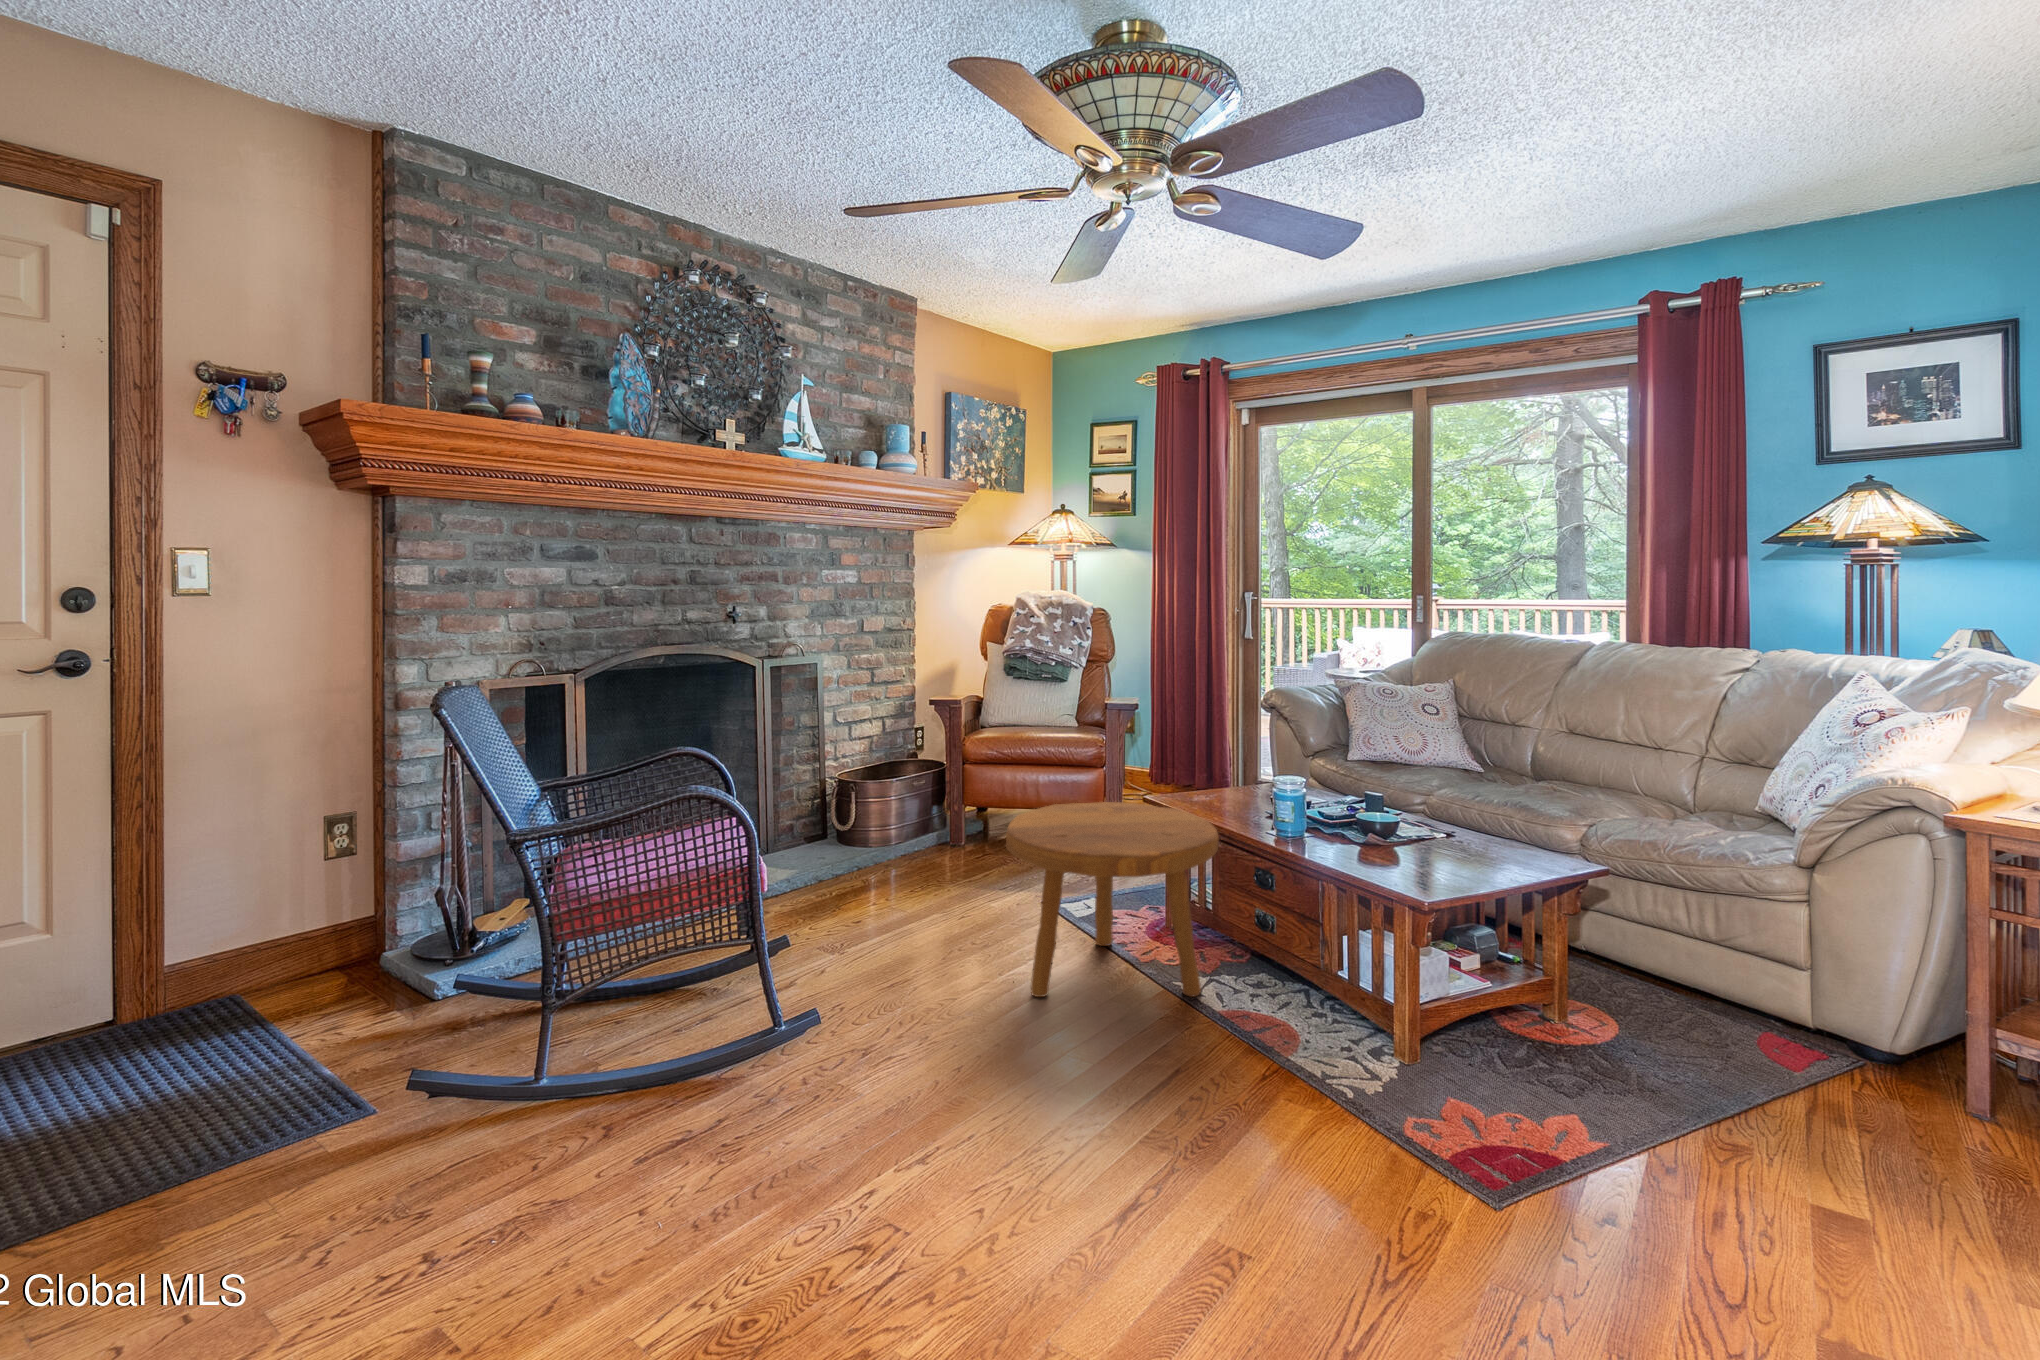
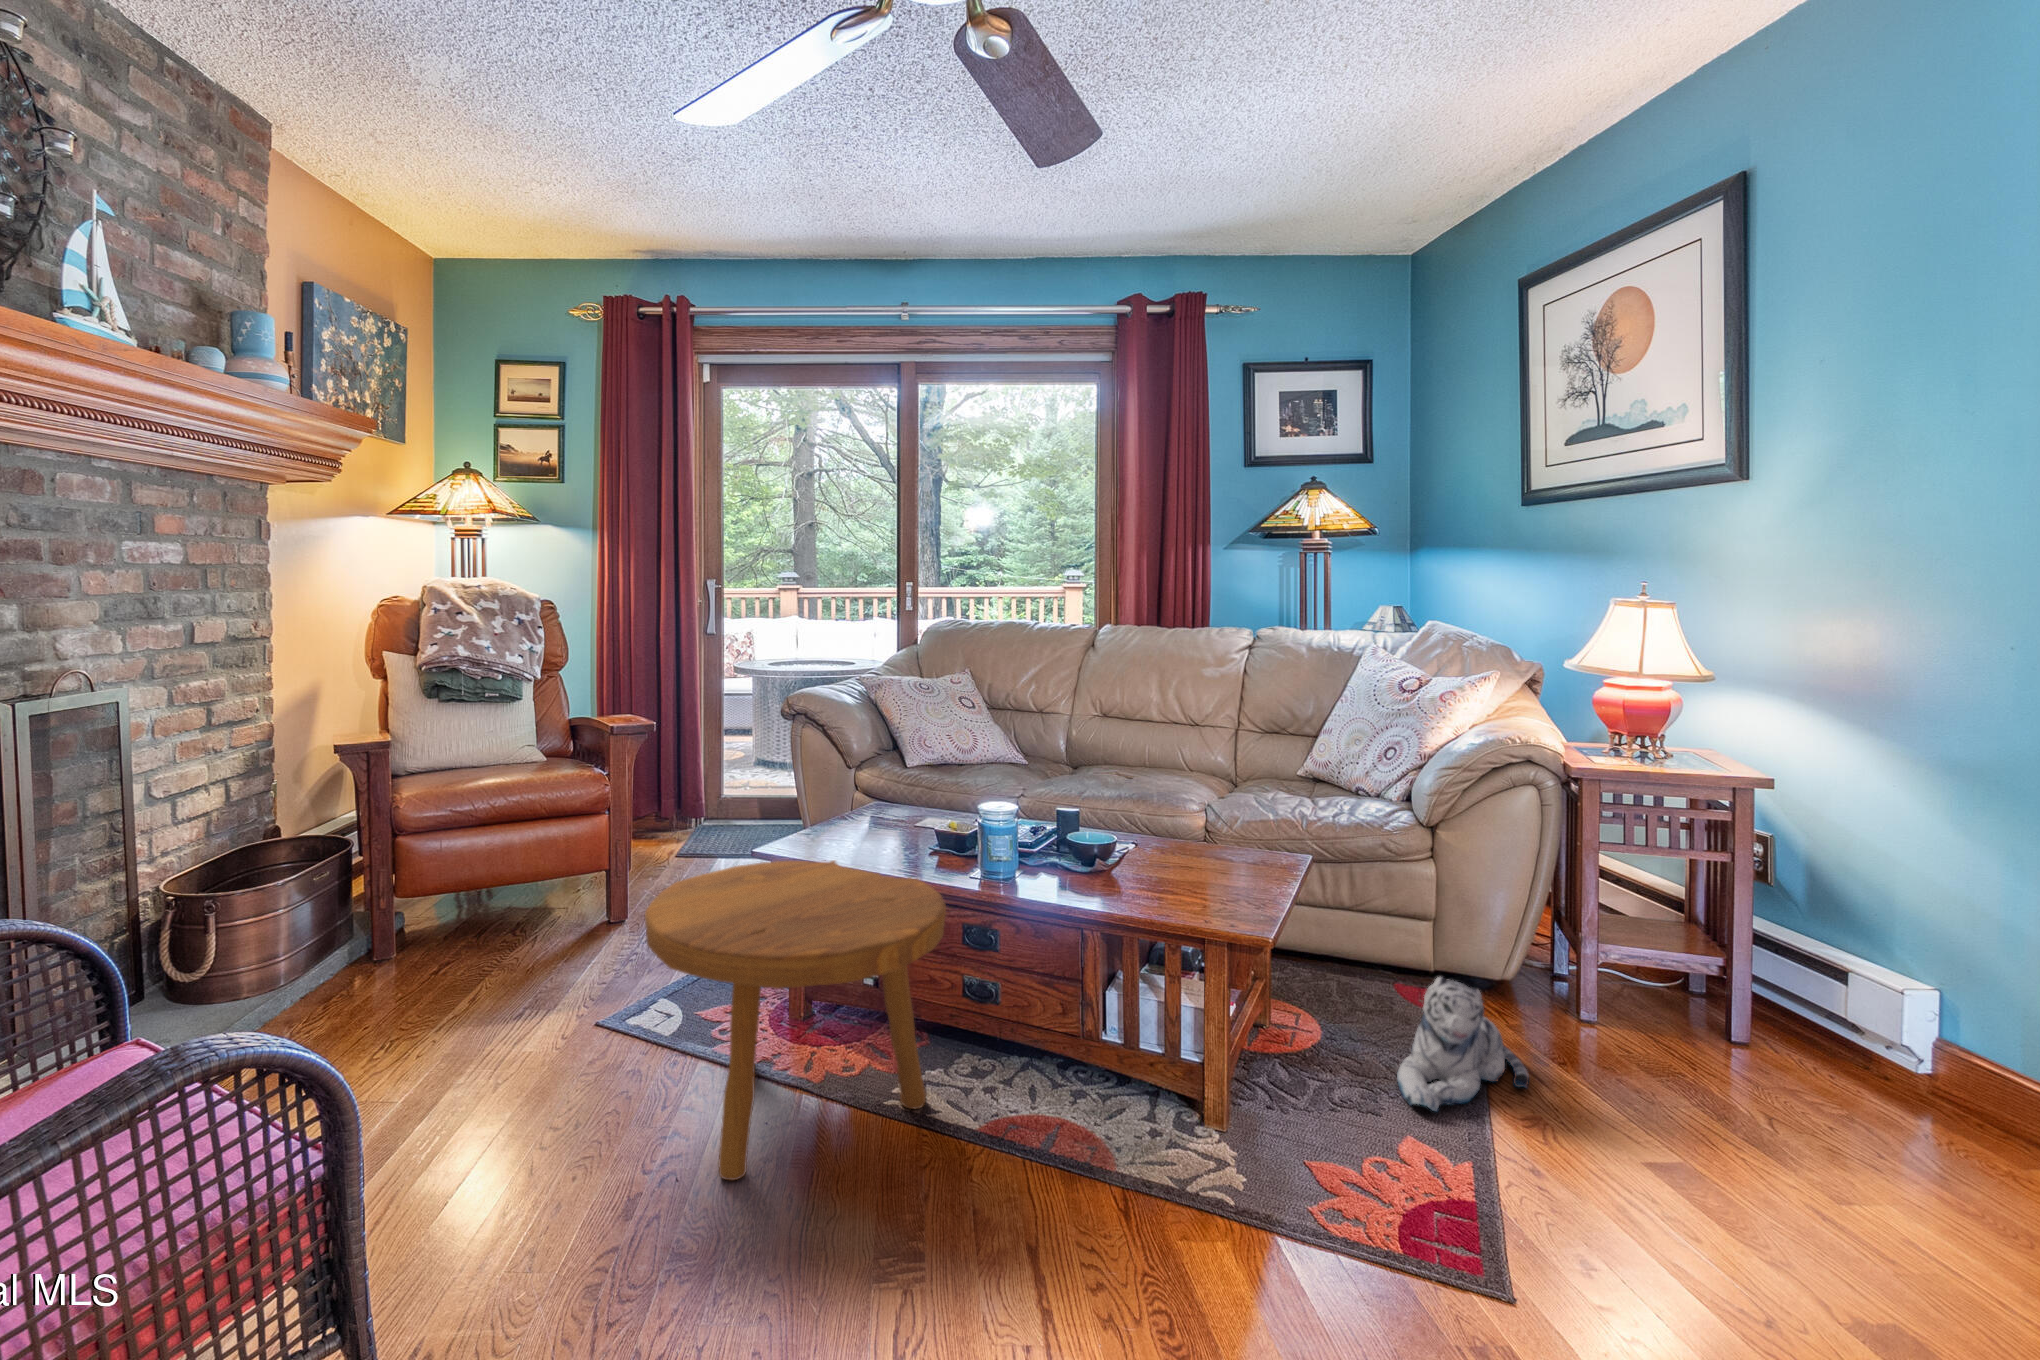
plush toy: none [1623,1003,1827,1141] -> present [1397,977,1529,1111]

